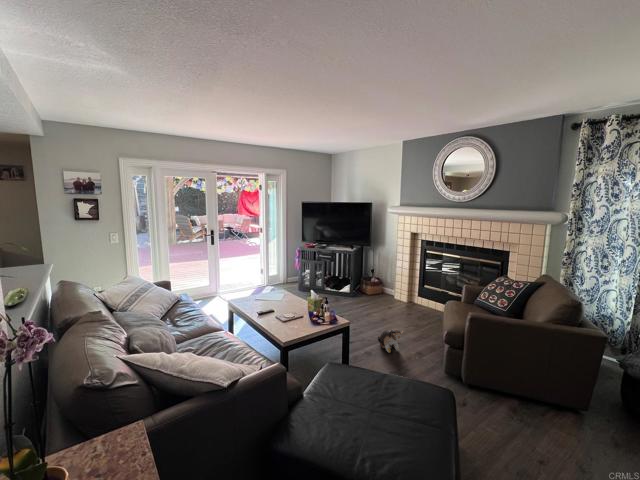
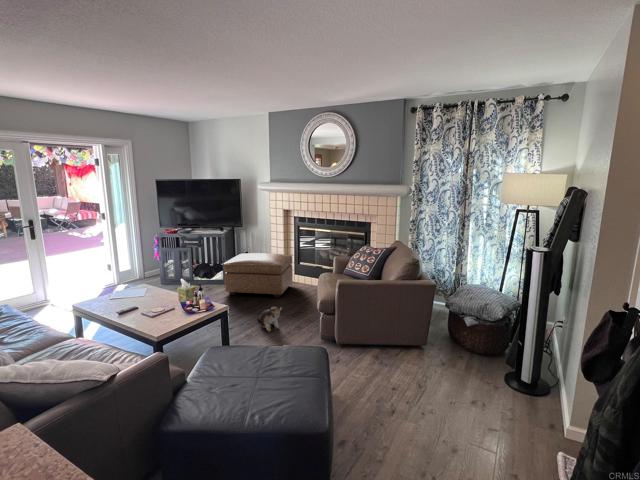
ottoman: none [350,271,416,318] -> present [224,253,293,297]

